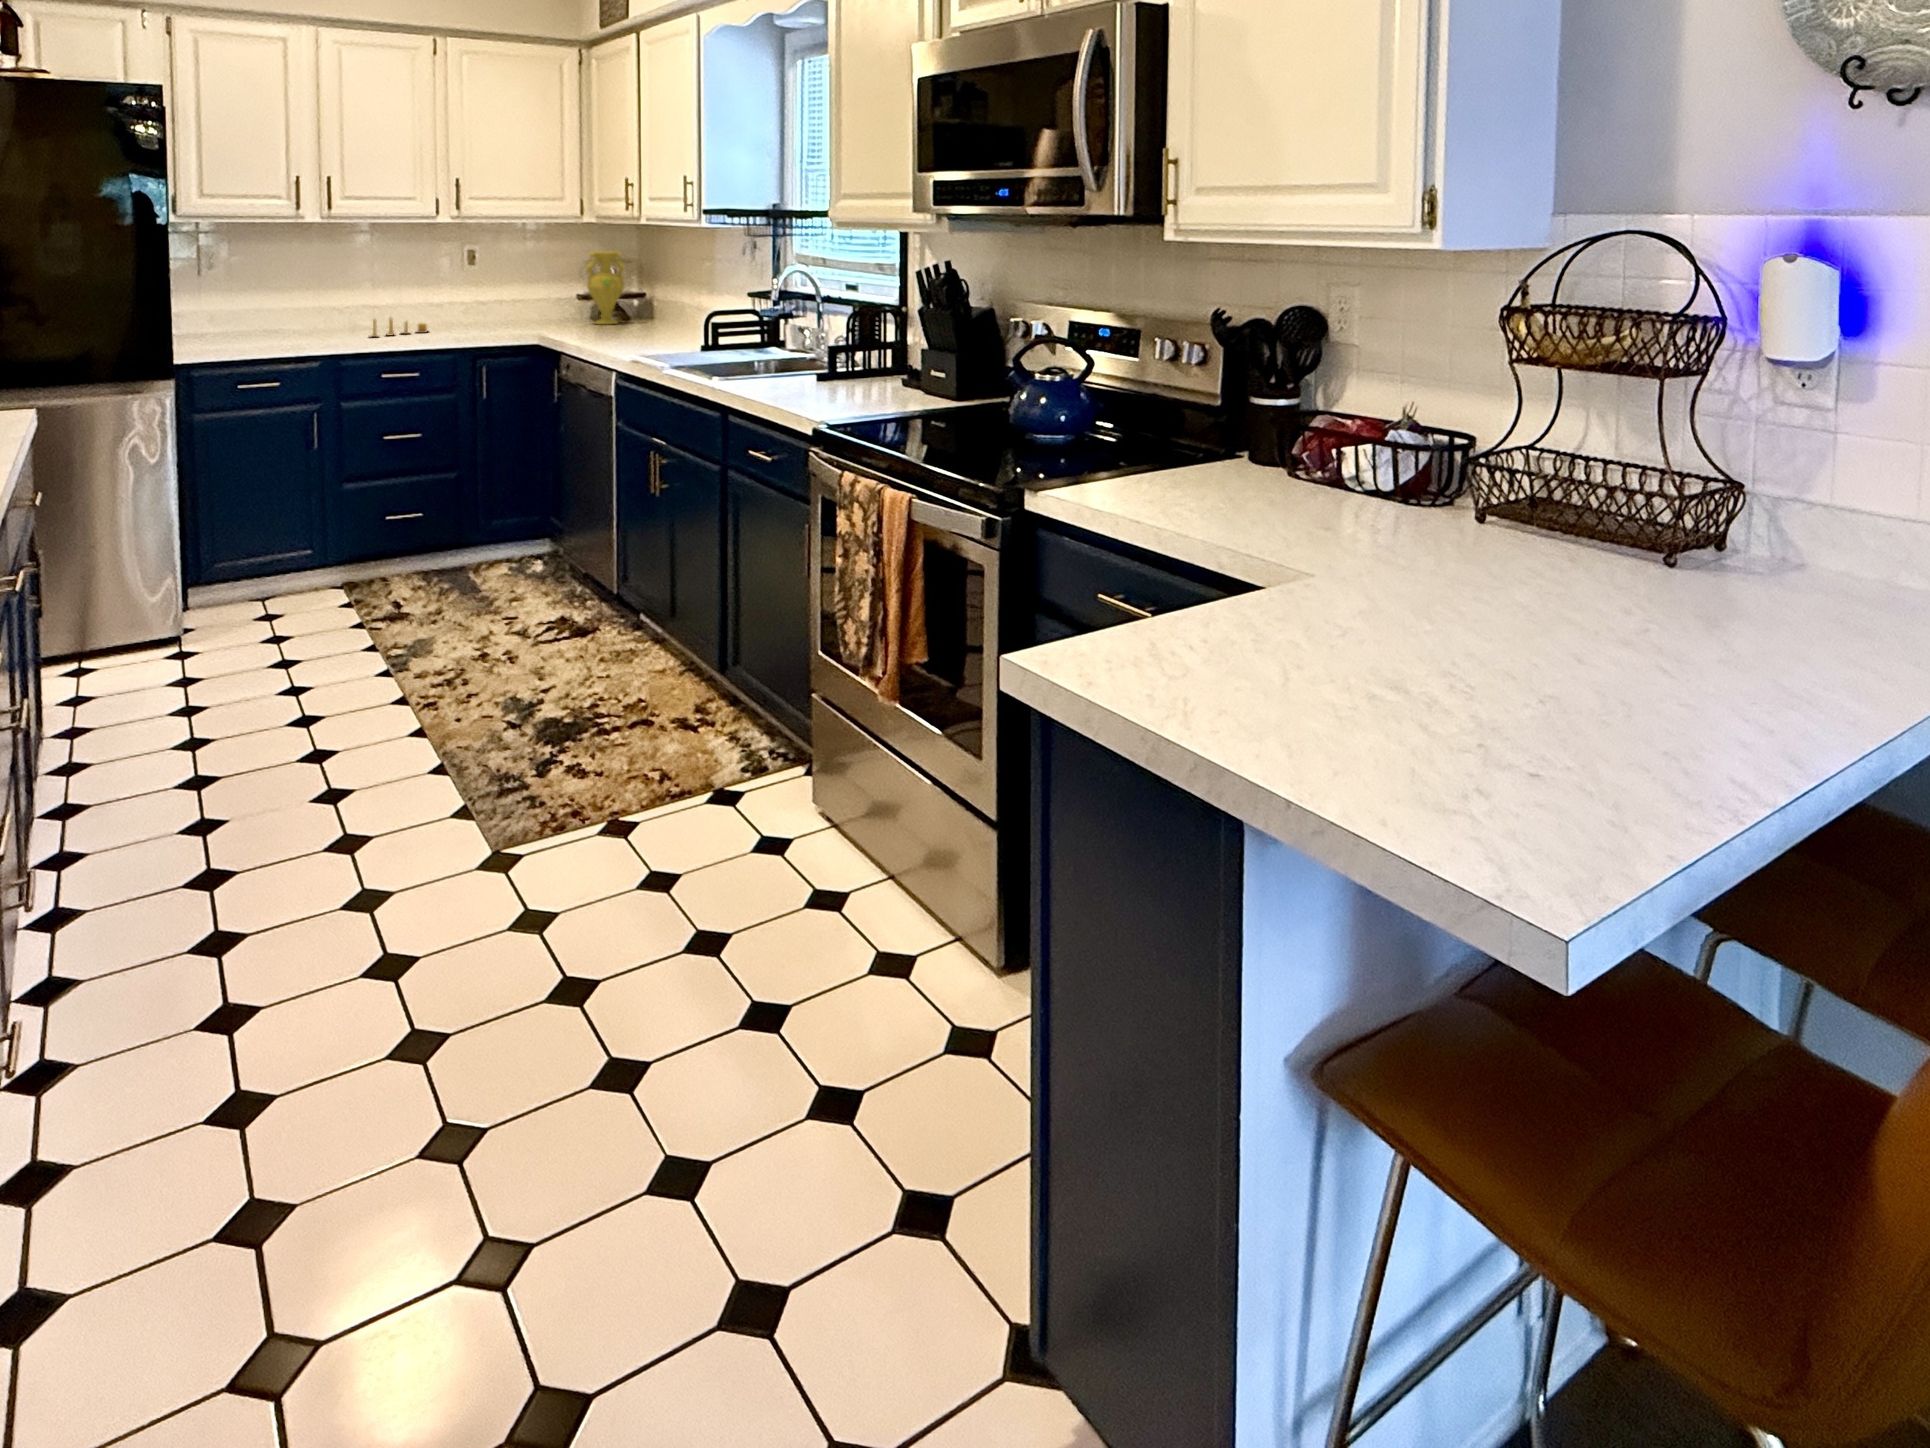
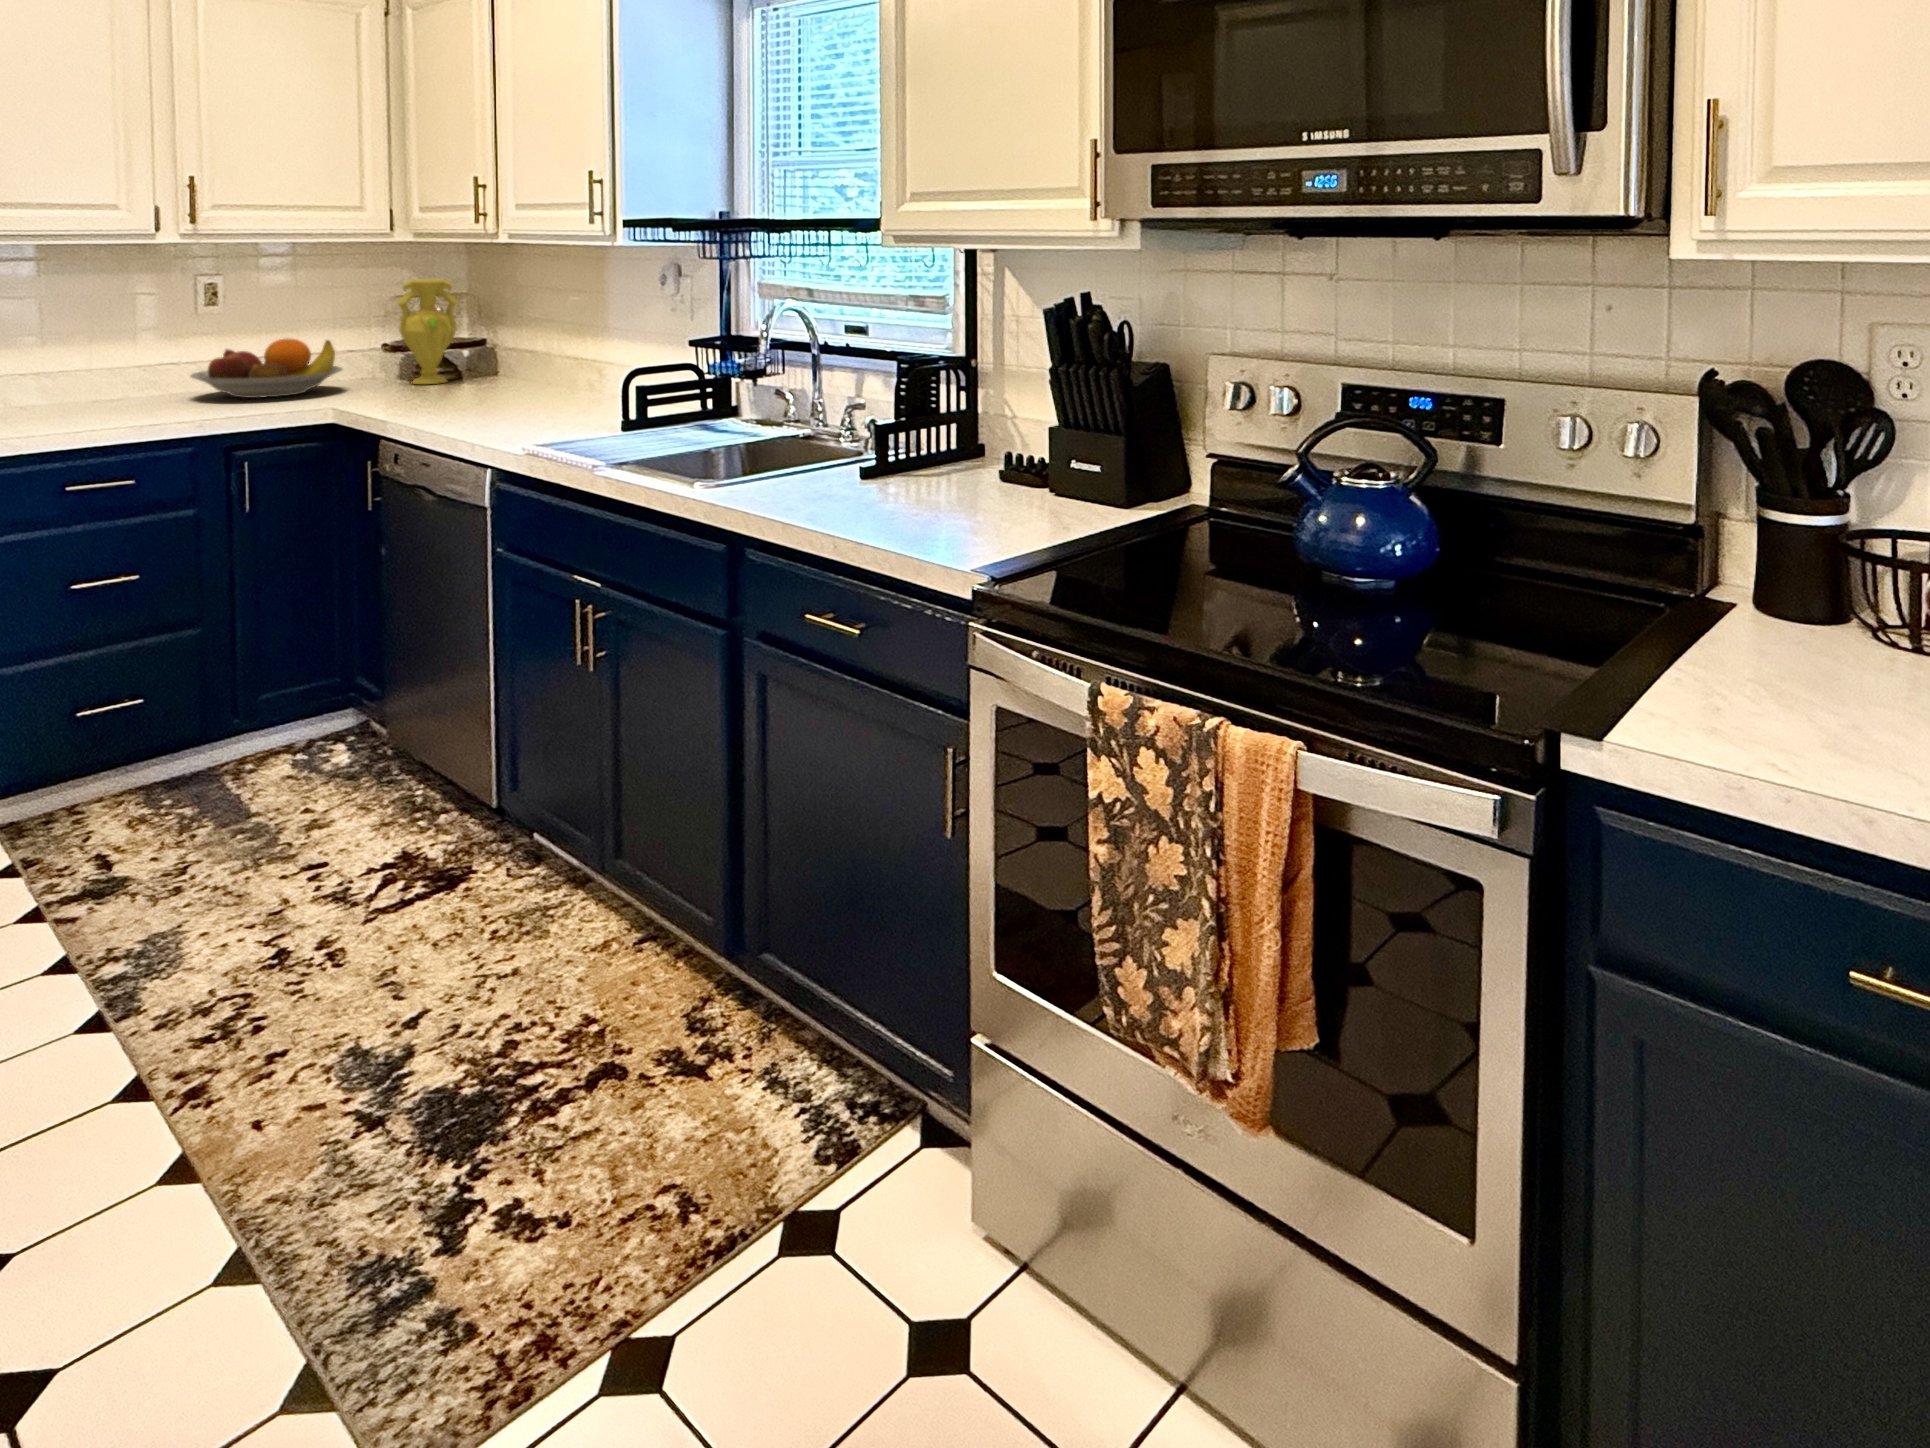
fruit bowl: none [457,290,550,329] -> present [191,338,342,398]
candle: present [371,318,427,337] -> none [35,385,145,420]

